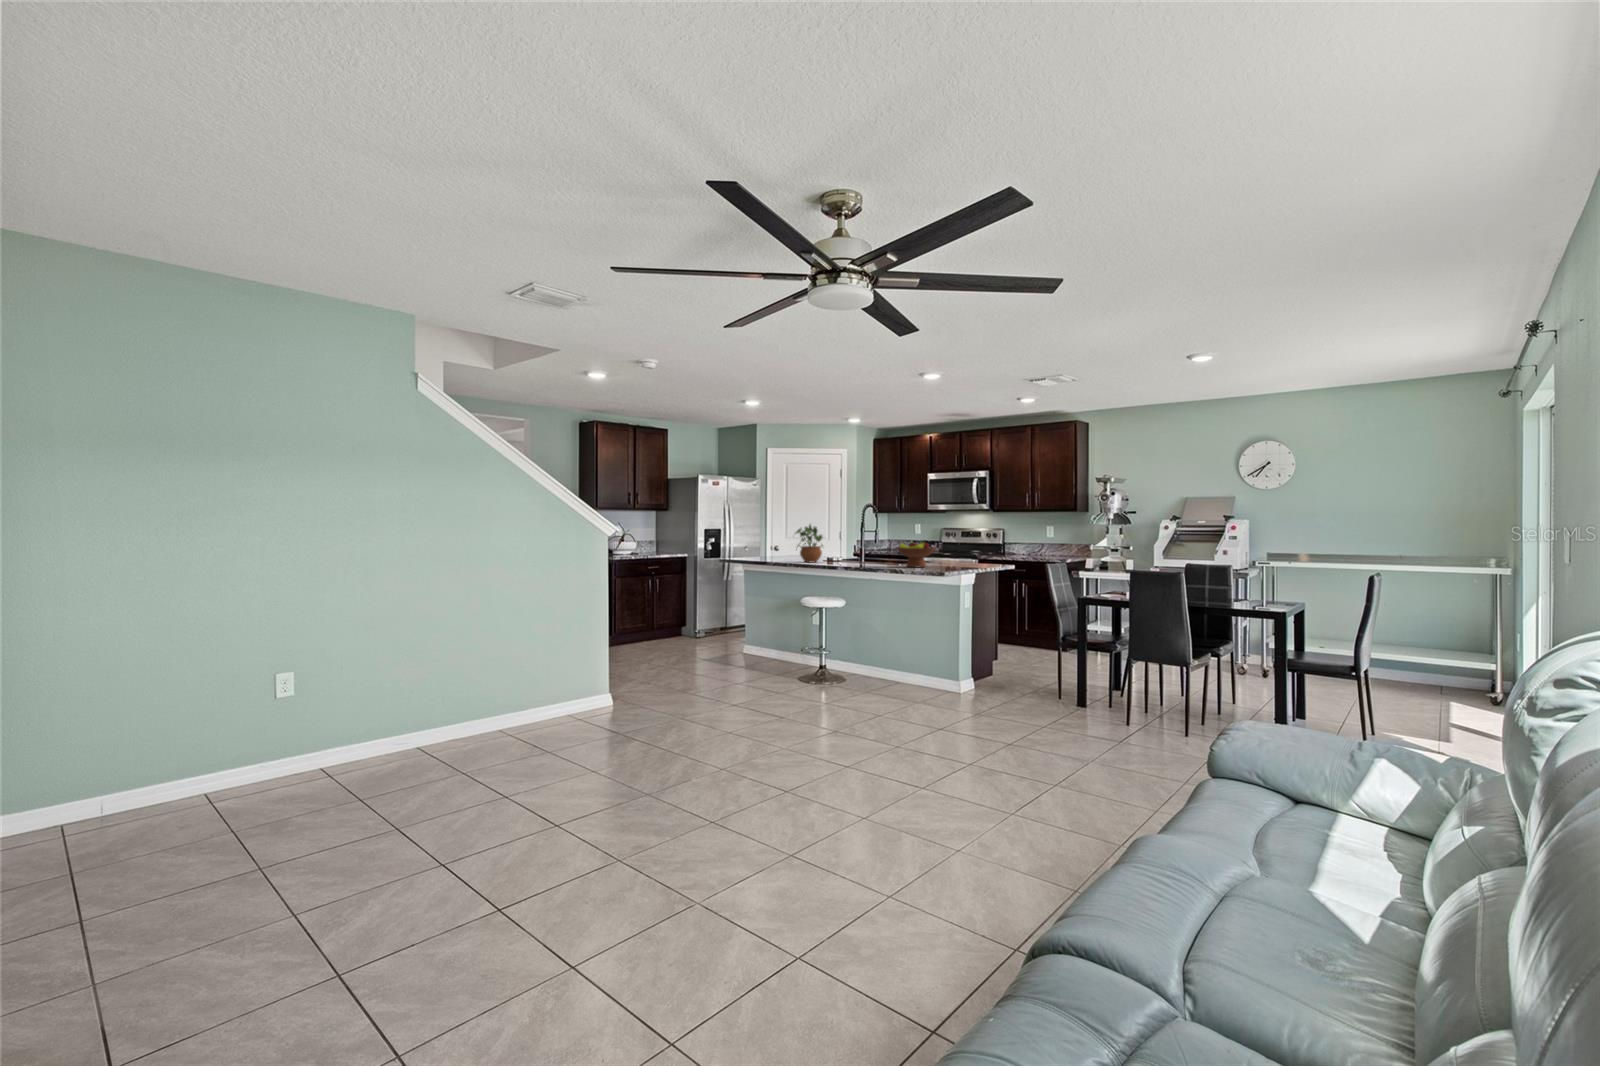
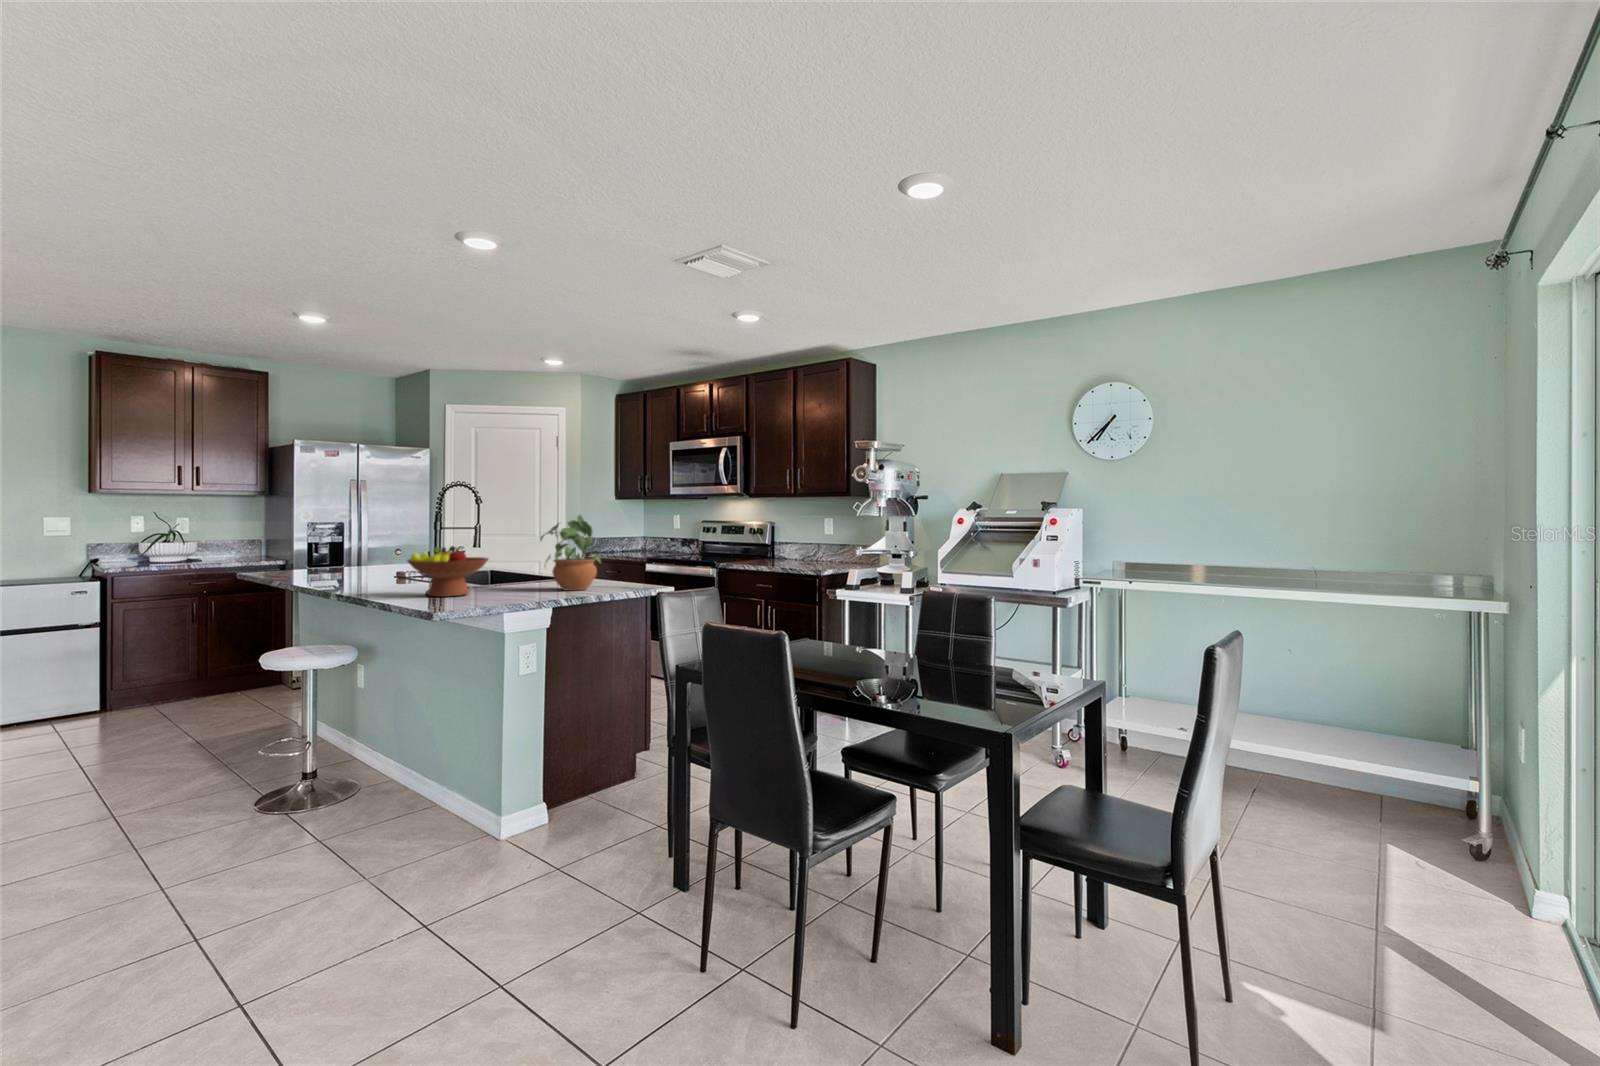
potted plant: present [796,524,823,562] -> present [540,515,601,591]

